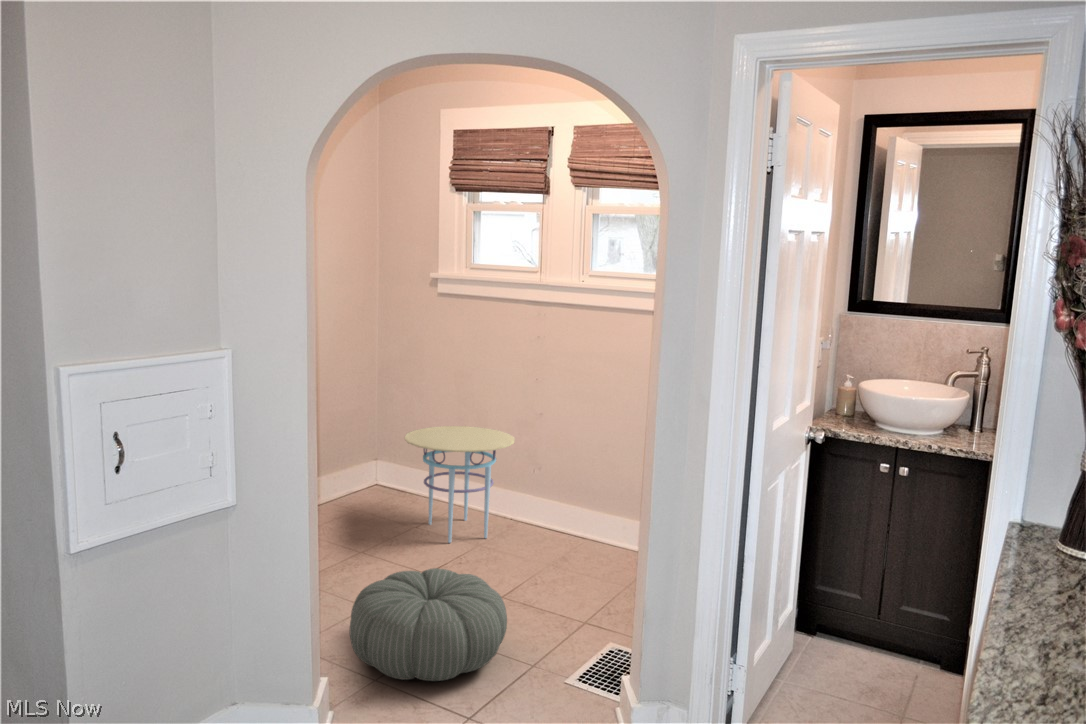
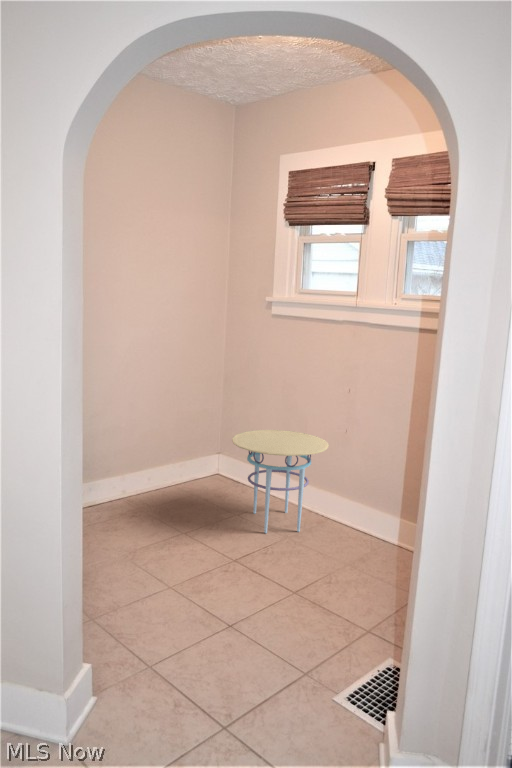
pouf: present [350,568,507,681] -> none [136,564,285,680]

